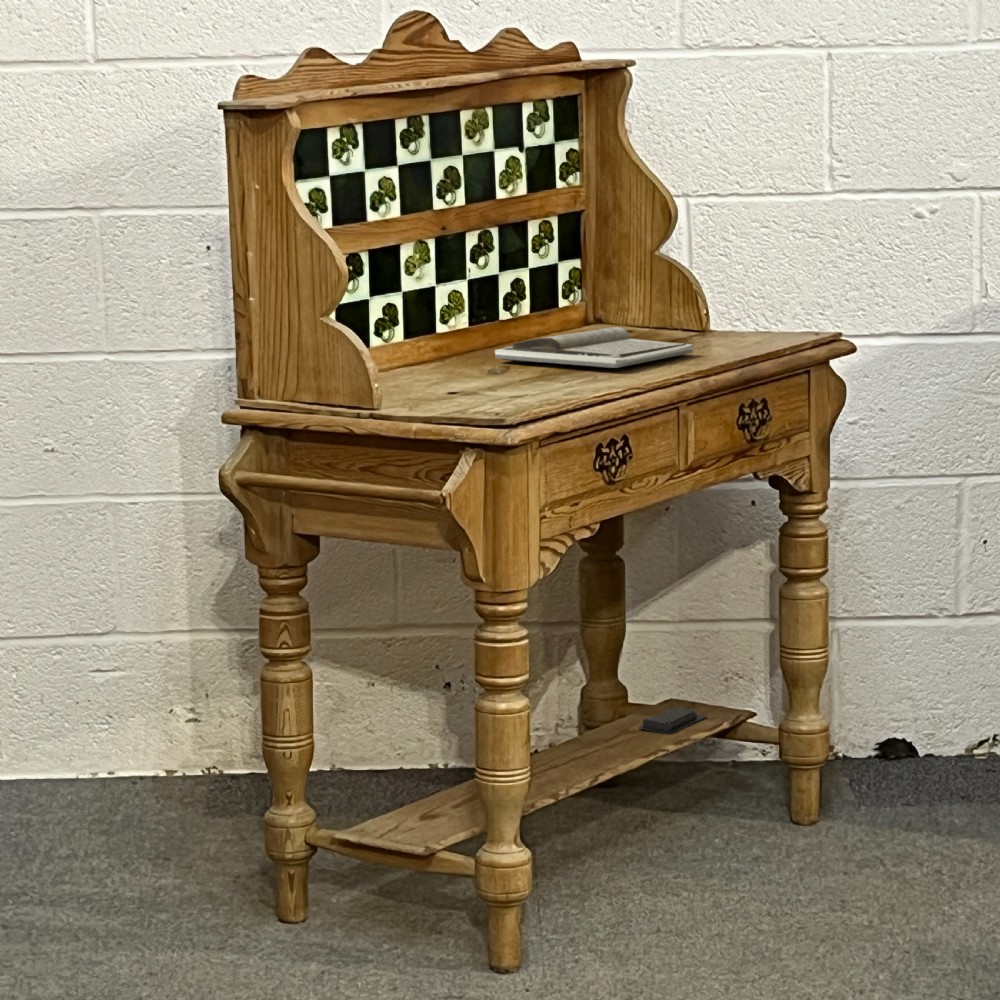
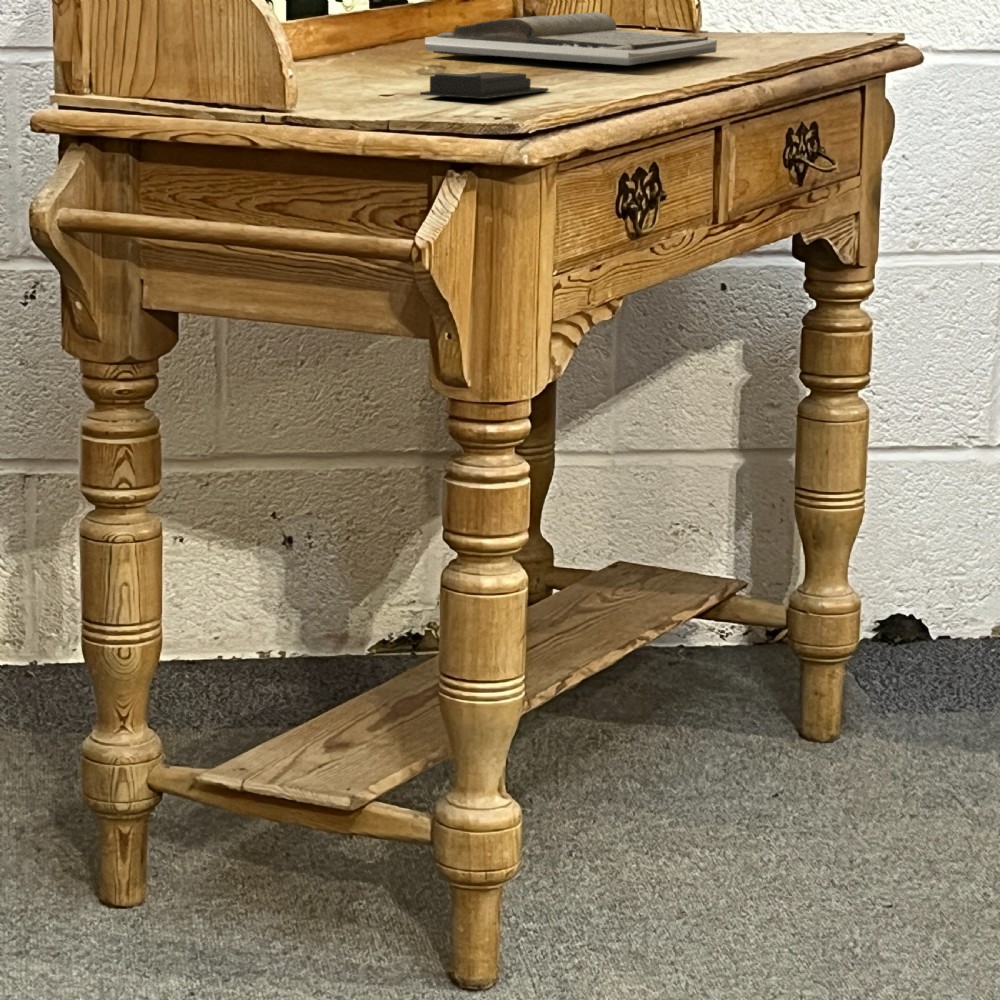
soap bar: present [638,707,706,735] -> present [420,72,549,99]

